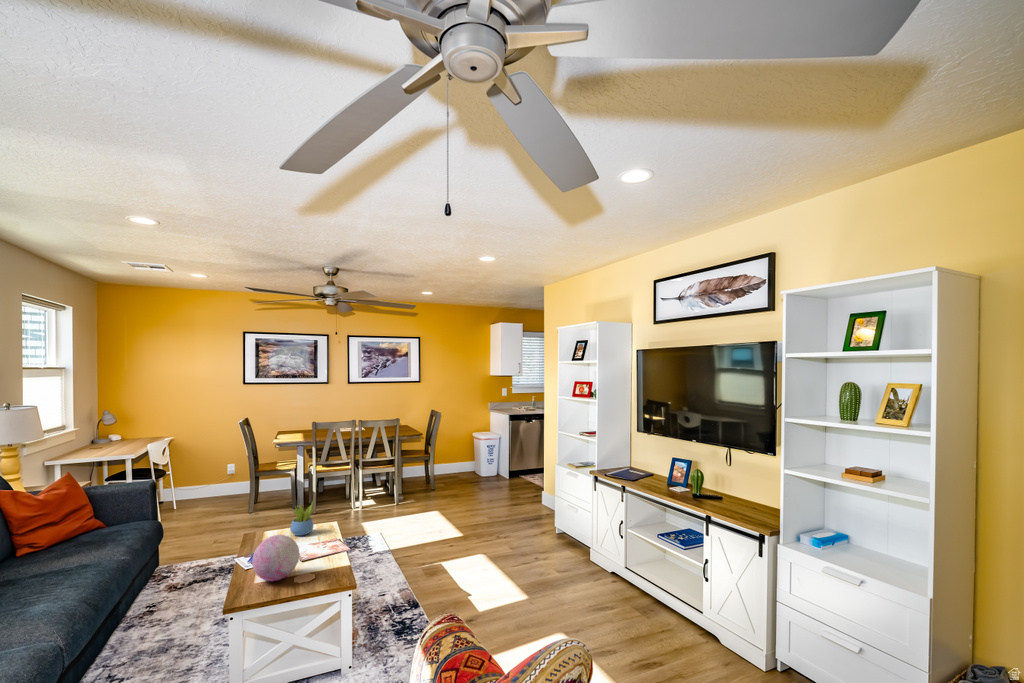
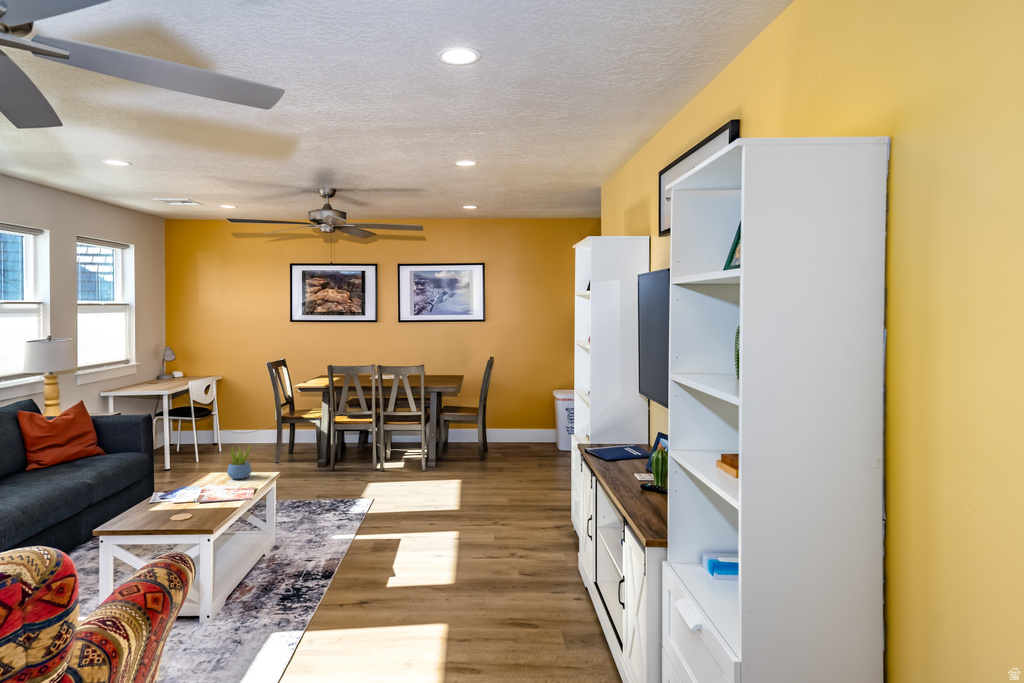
decorative orb: present [252,535,299,581] -> none [138,472,186,515]

